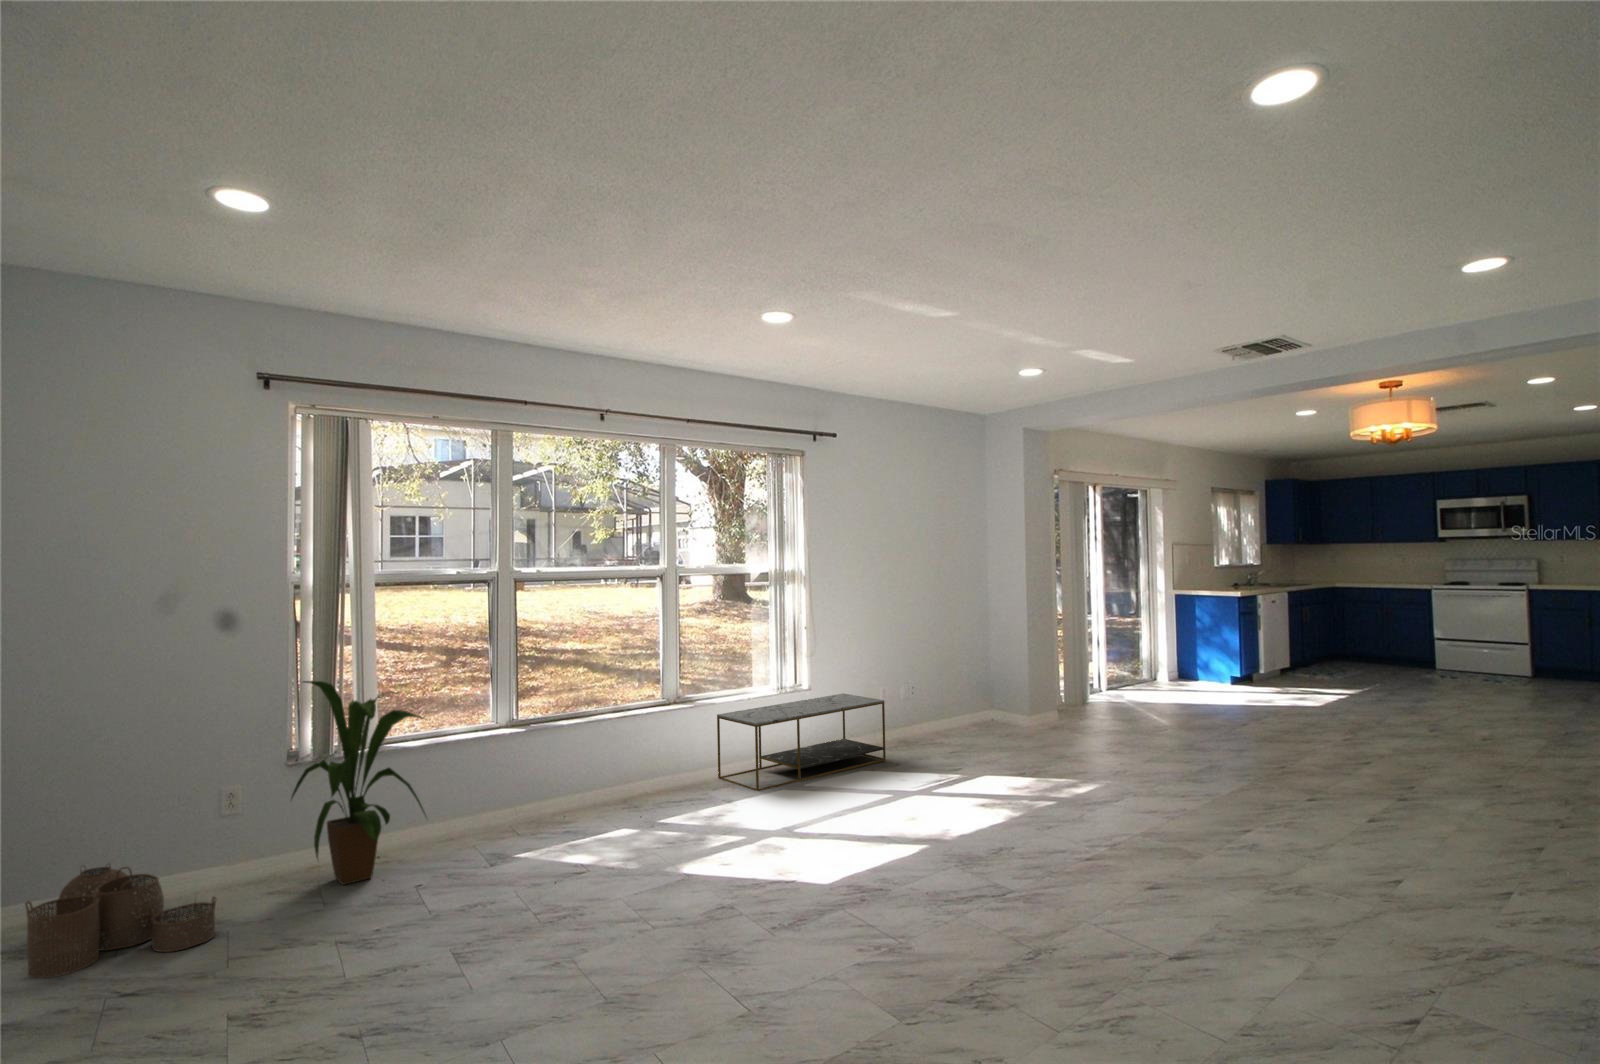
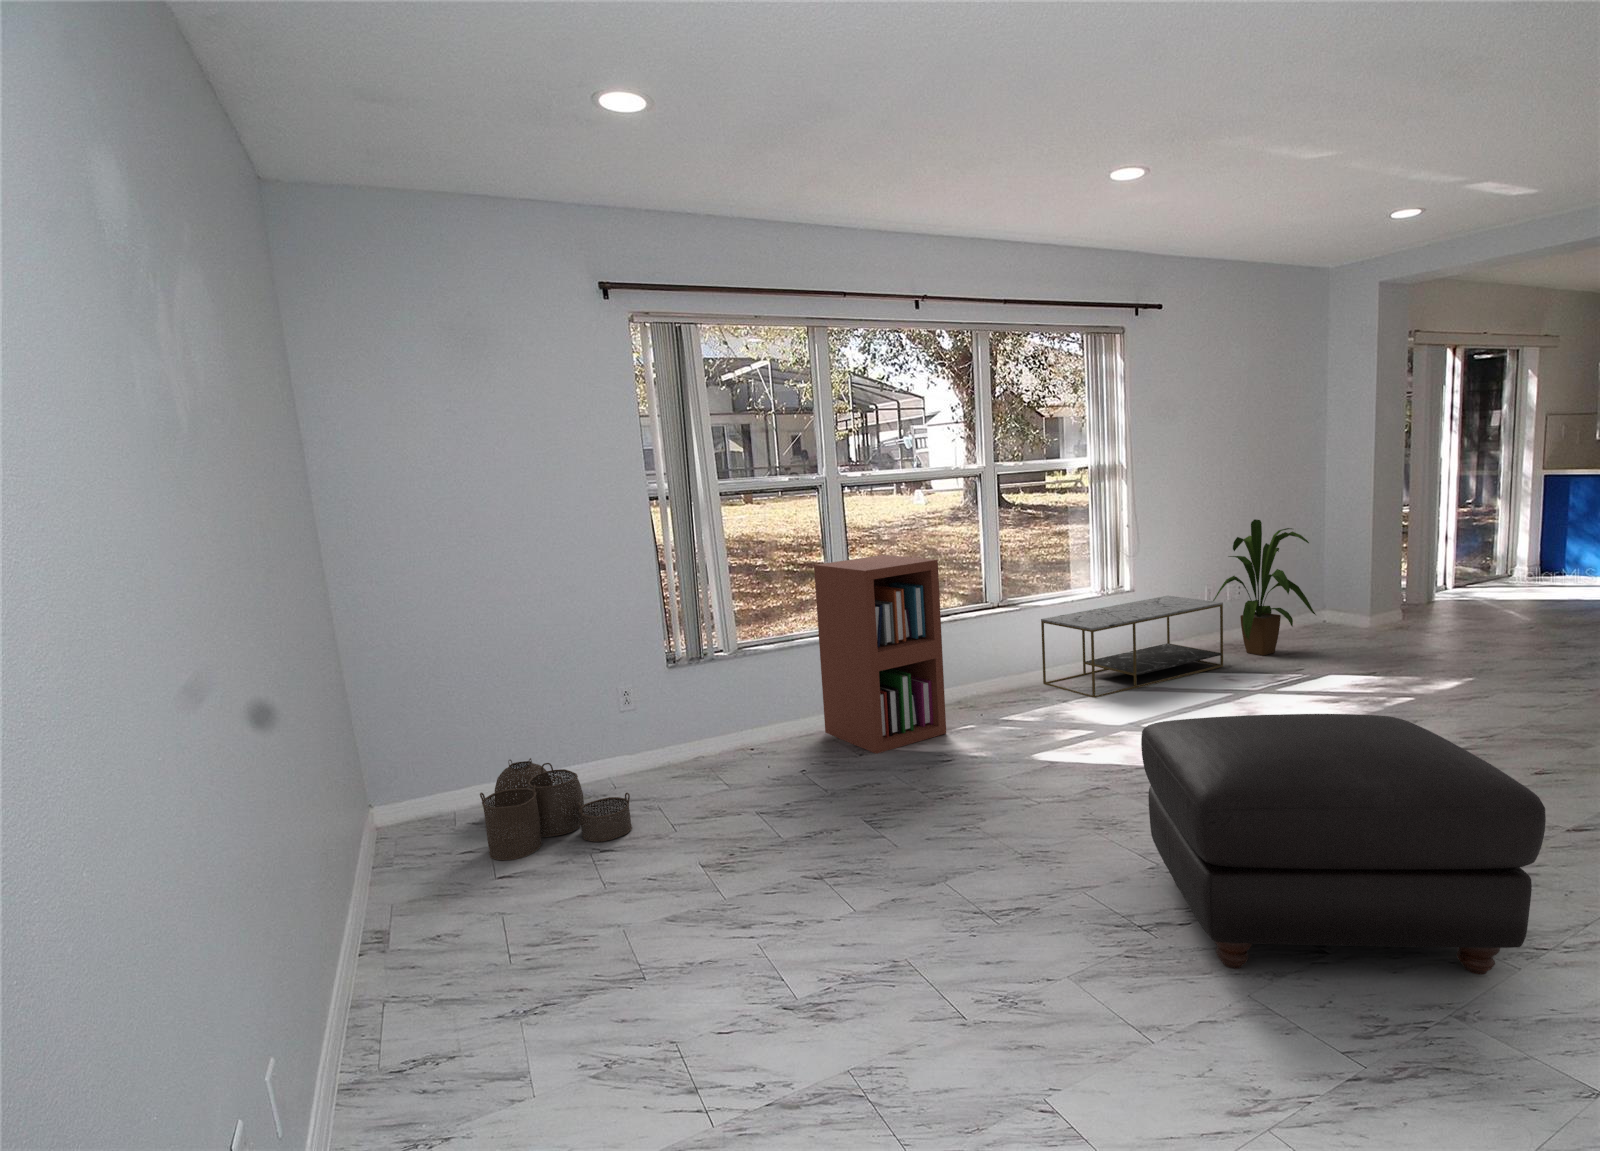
bookshelf: none [476,650,600,850] -> present [814,555,946,753]
house plant: present [292,681,425,885] -> present [1213,519,1316,656]
ottoman: none [707,795,971,1028] -> present [1141,714,1546,975]

